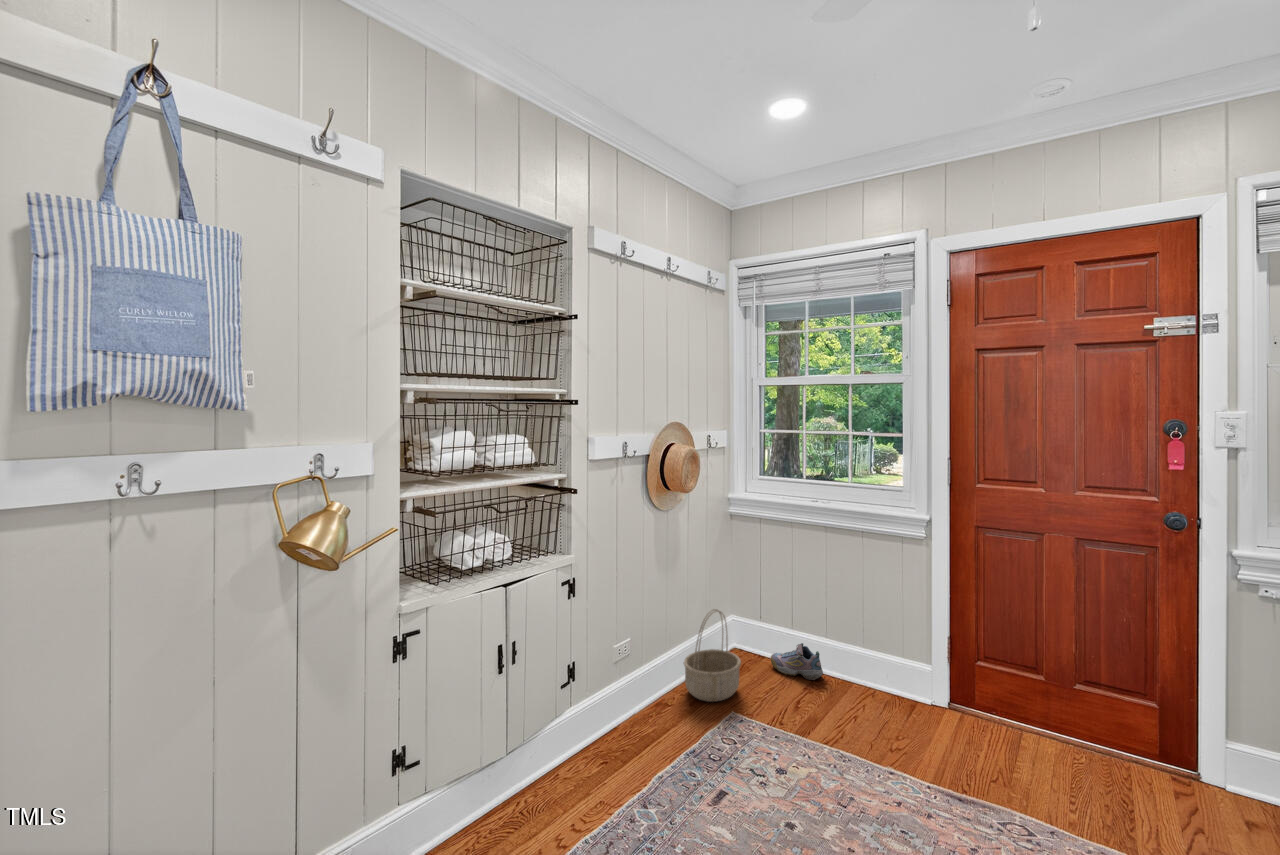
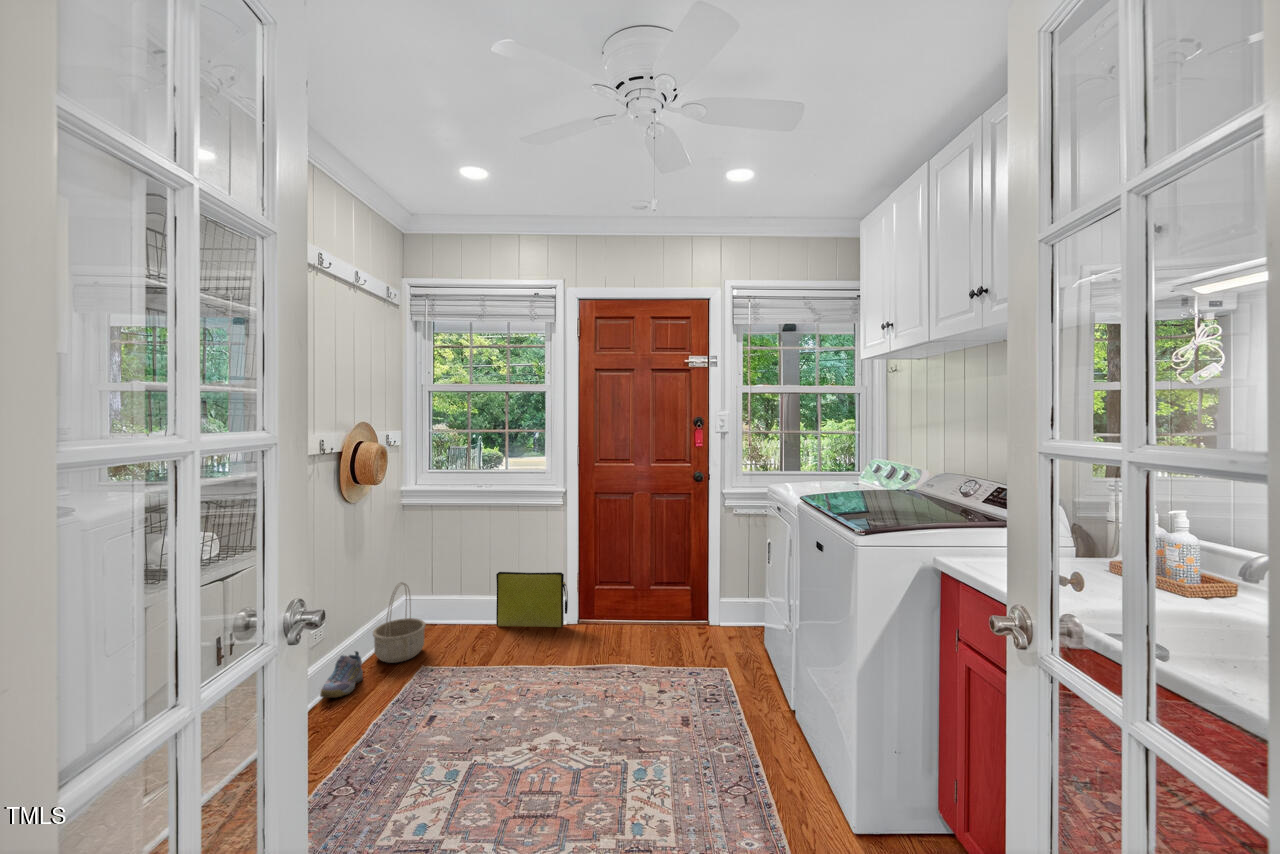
bag: none [831,615,930,708] -> present [496,572,568,627]
sneaker: present [771,643,823,680] -> present [320,651,363,698]

